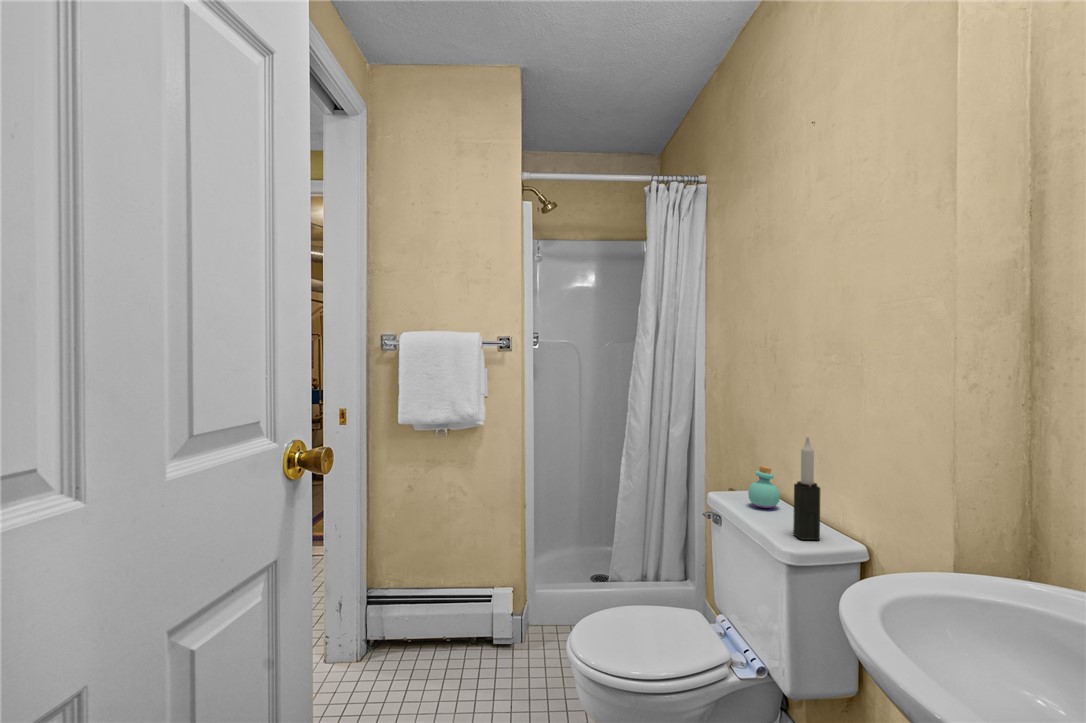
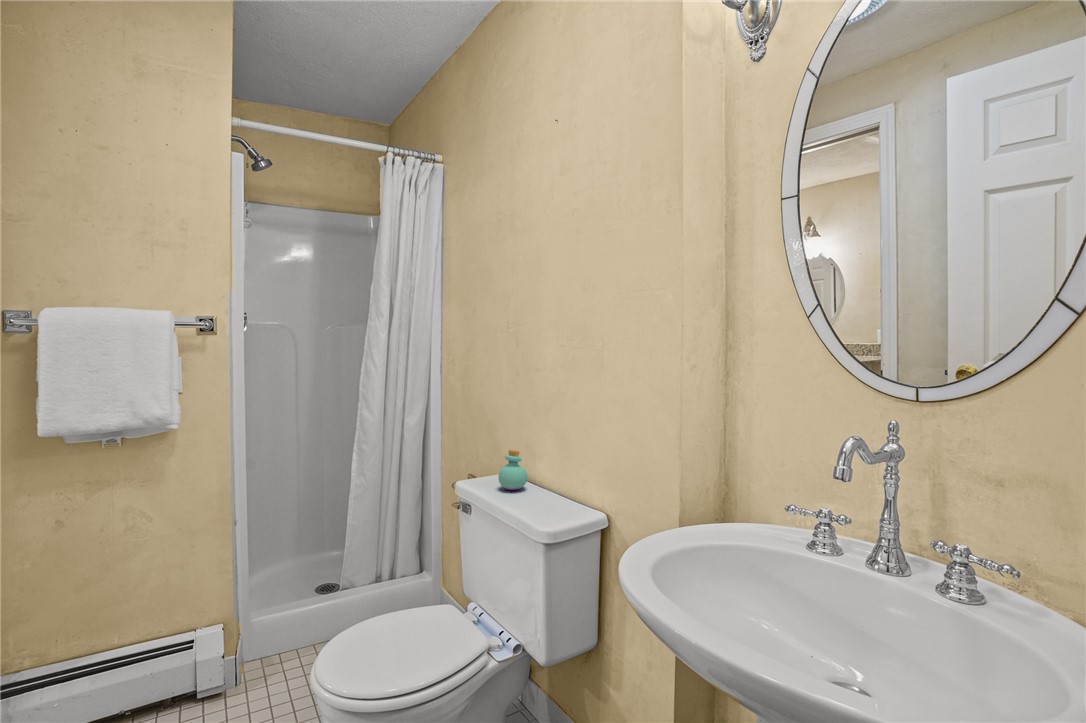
candle: present [793,437,820,540] -> none [546,419,569,517]

